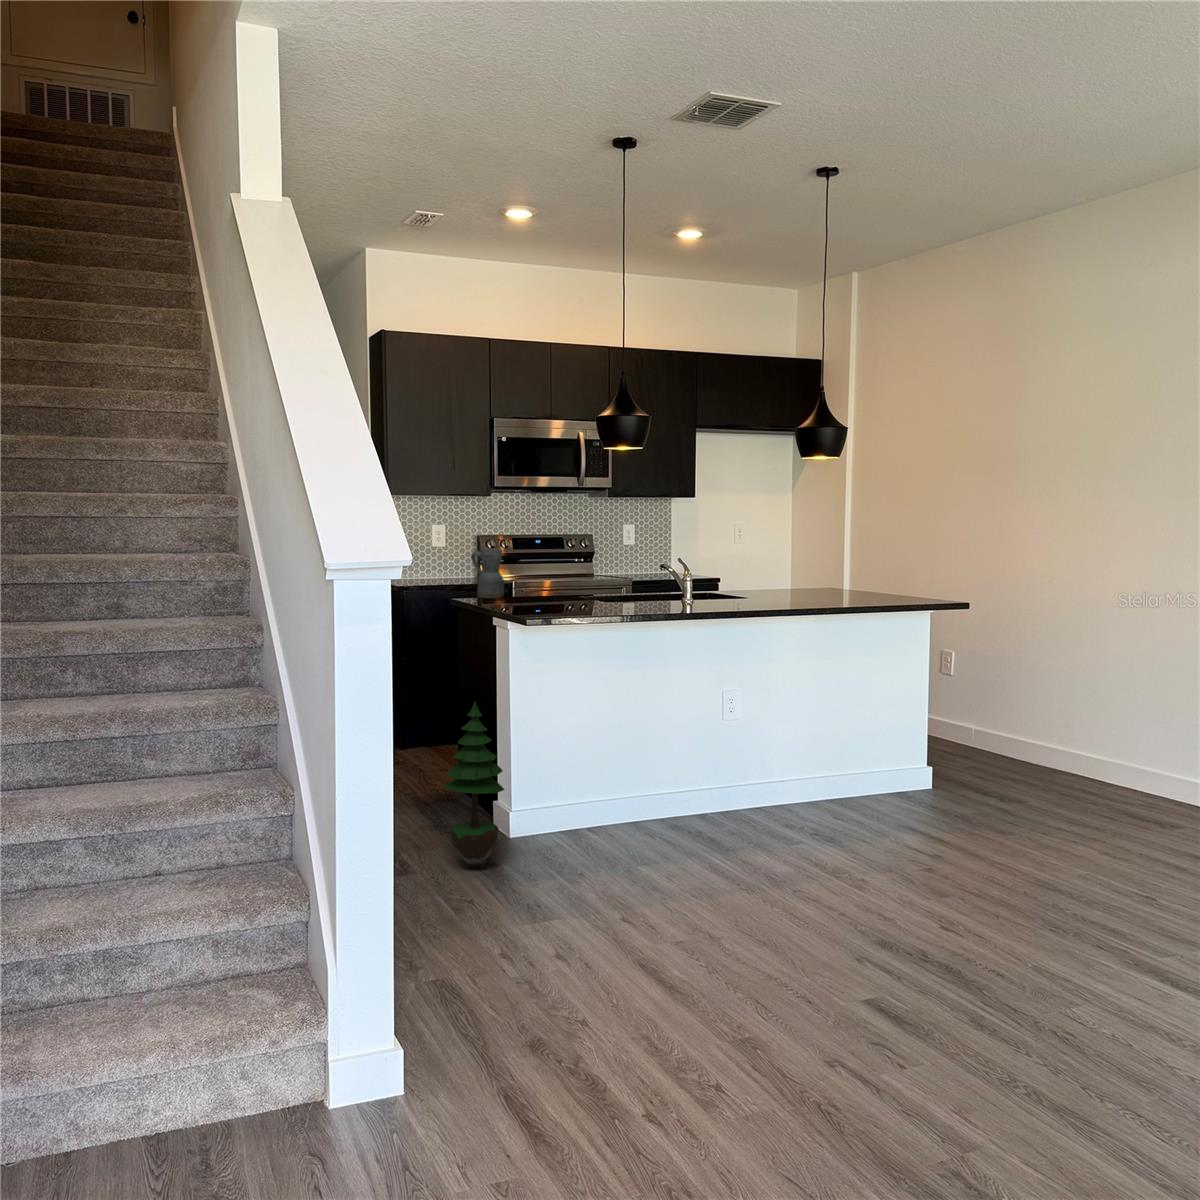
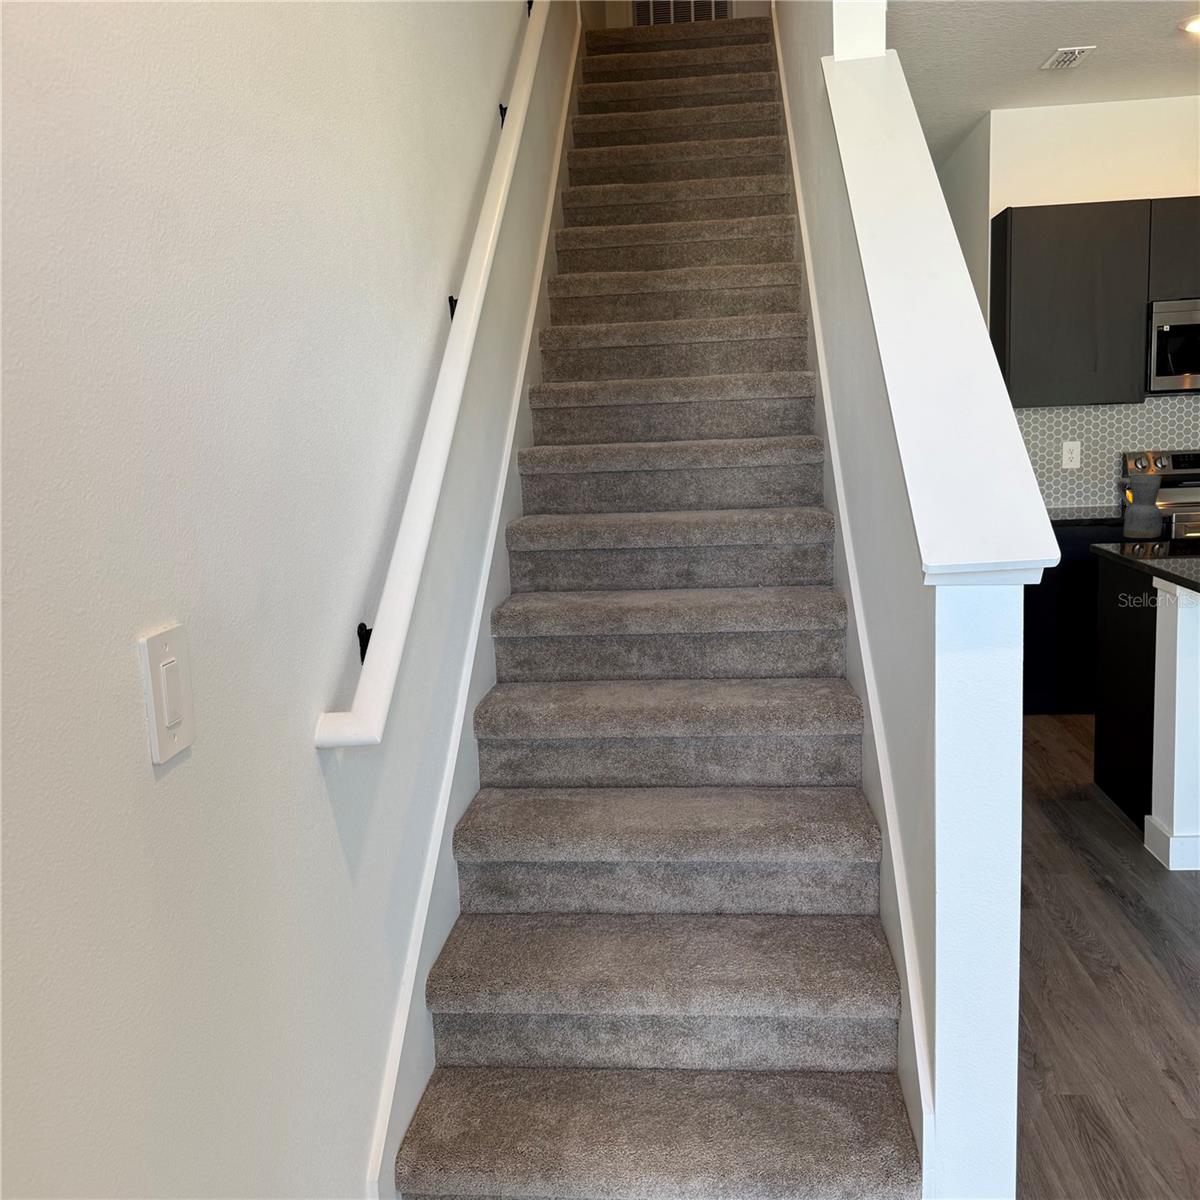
potted tree: present [444,701,504,867] -> none [1079,698,1168,912]

